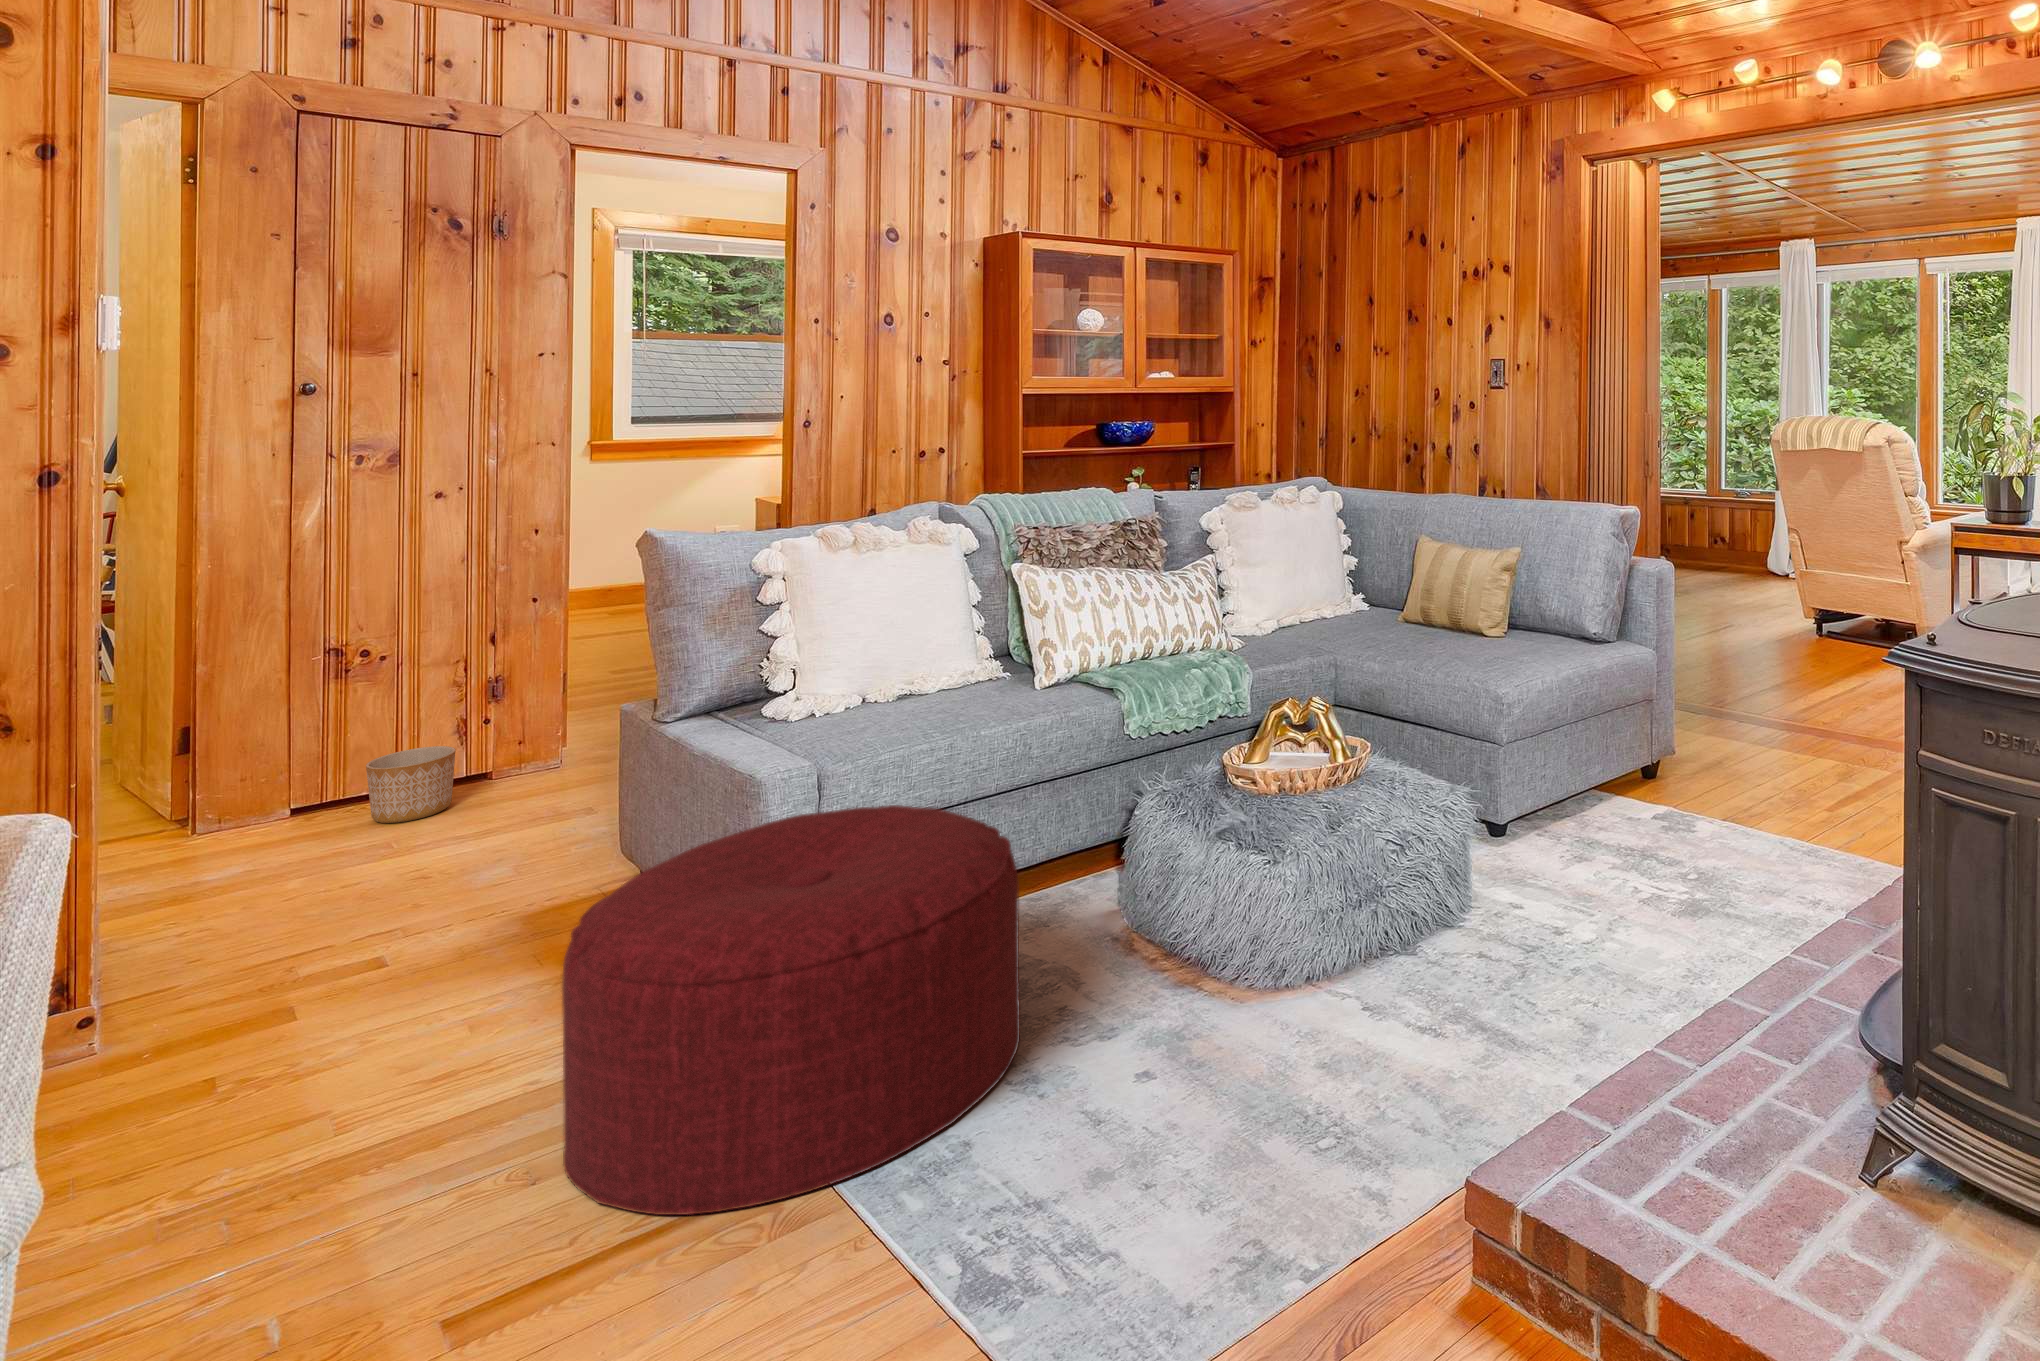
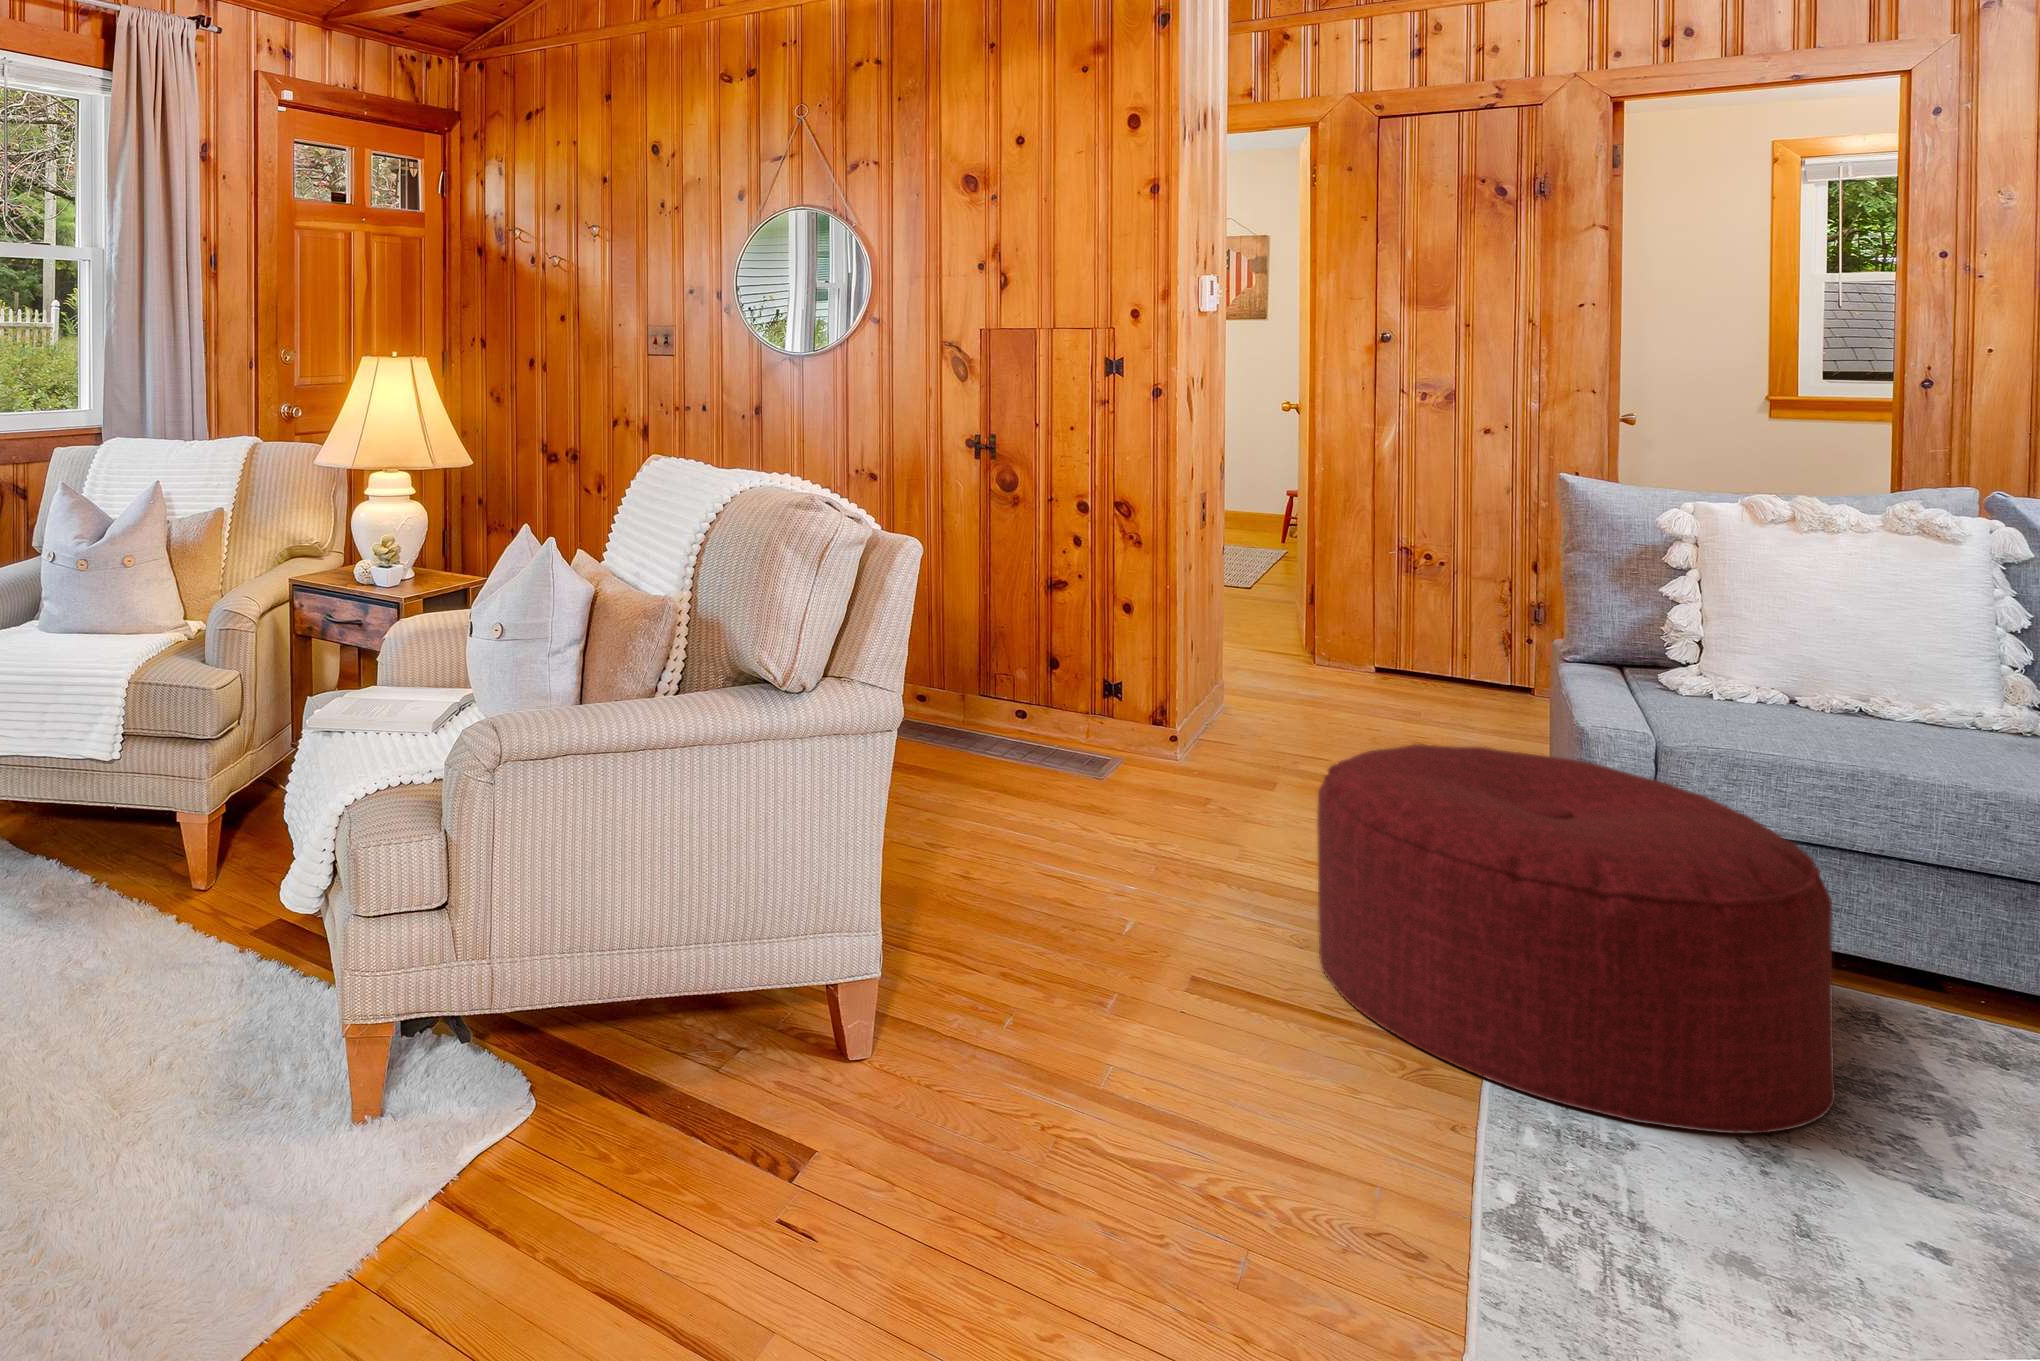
planter: present [366,746,456,823] -> none [1422,640,1493,701]

